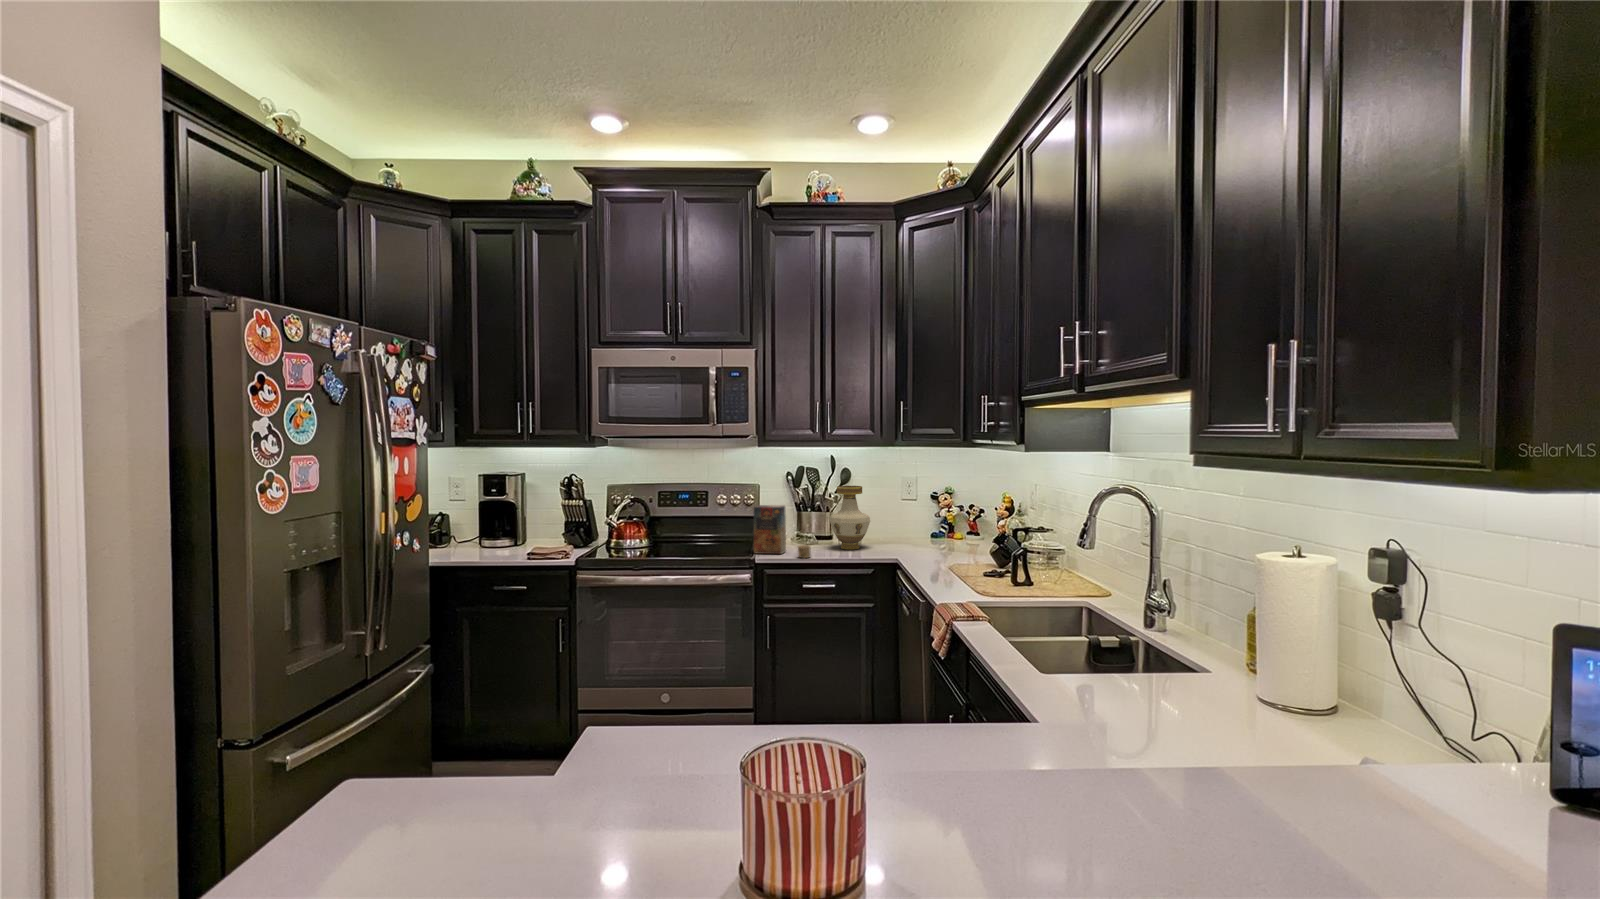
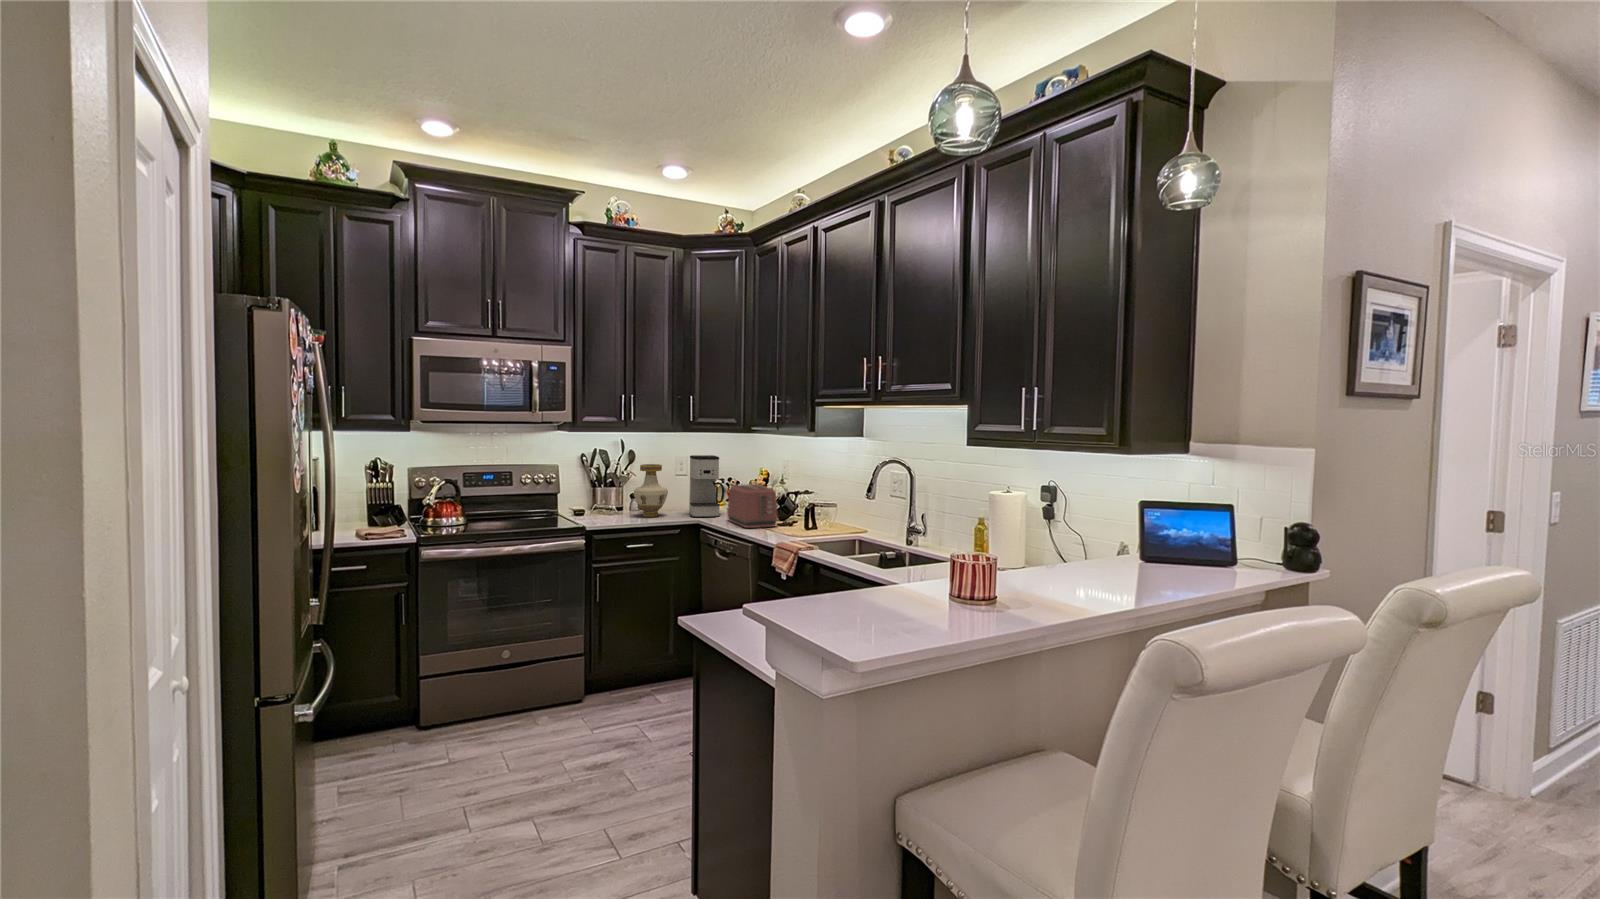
coffee maker: none [894,475,938,554] -> present [689,455,725,517]
cereal box: present [753,505,811,558] -> none [575,482,631,525]
toaster: none [929,515,982,575] -> present [727,484,778,528]

